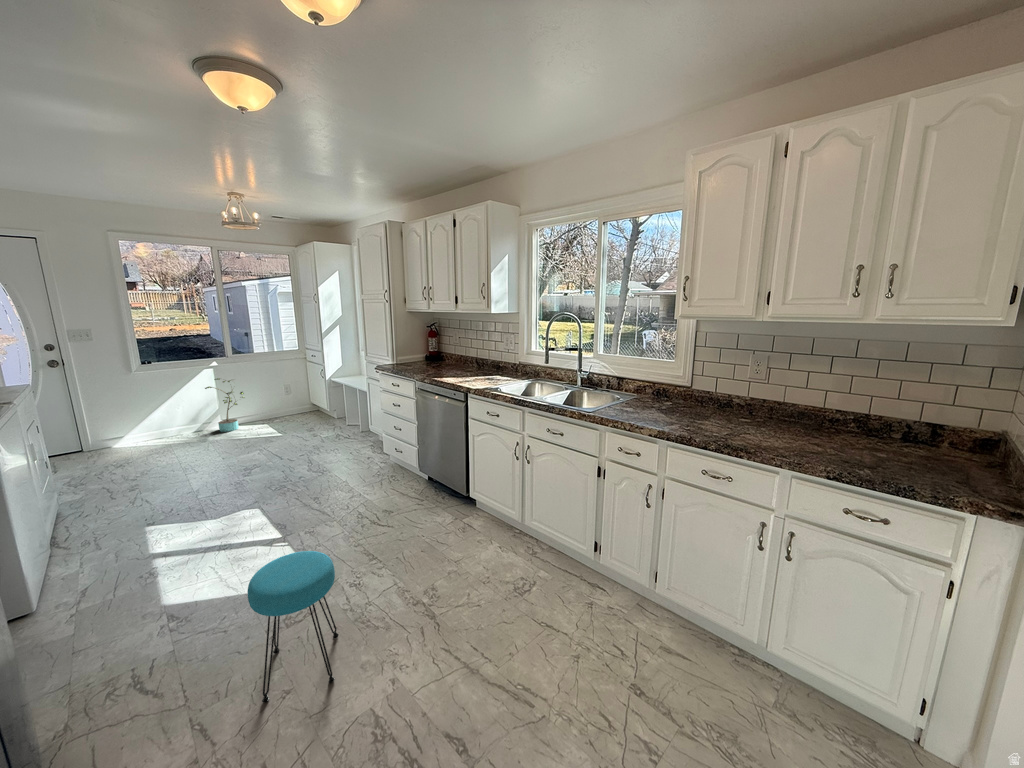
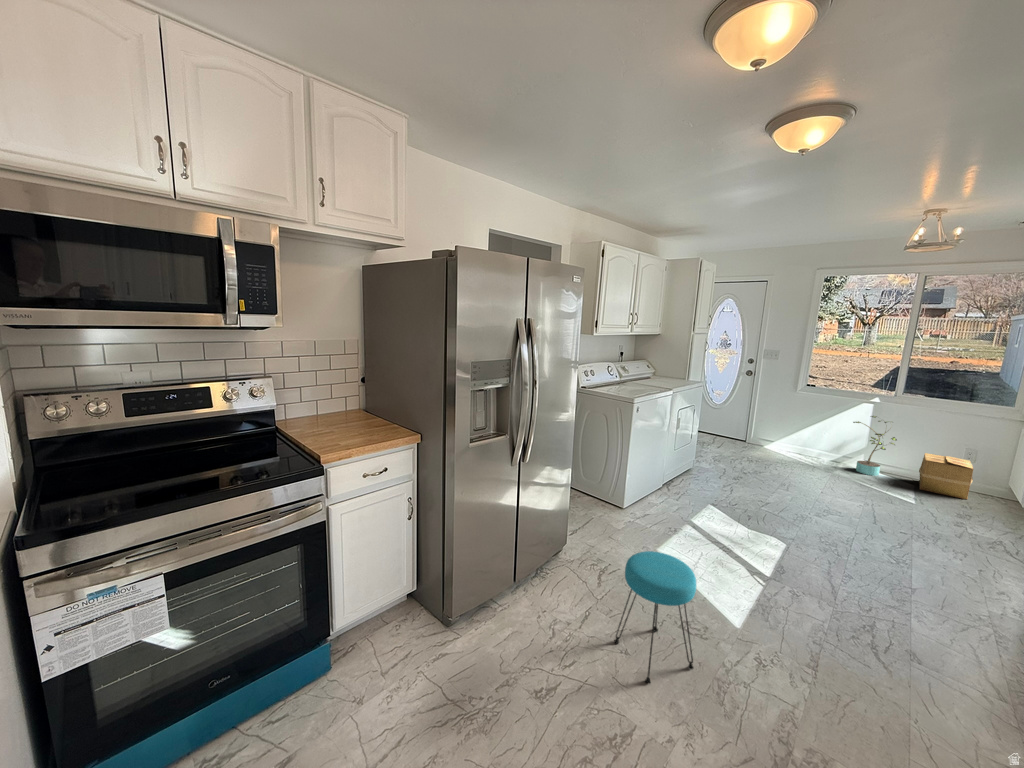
cardboard box: none [262,394,300,426] -> present [919,453,973,499]

